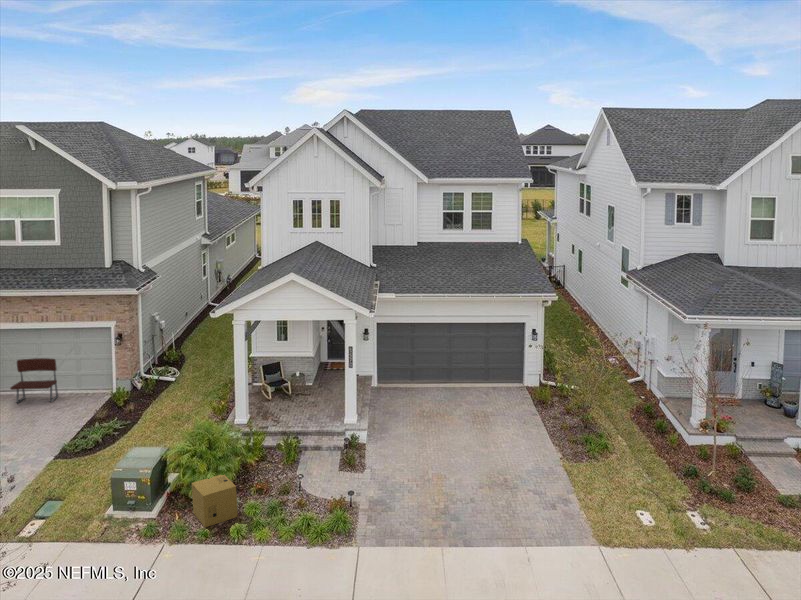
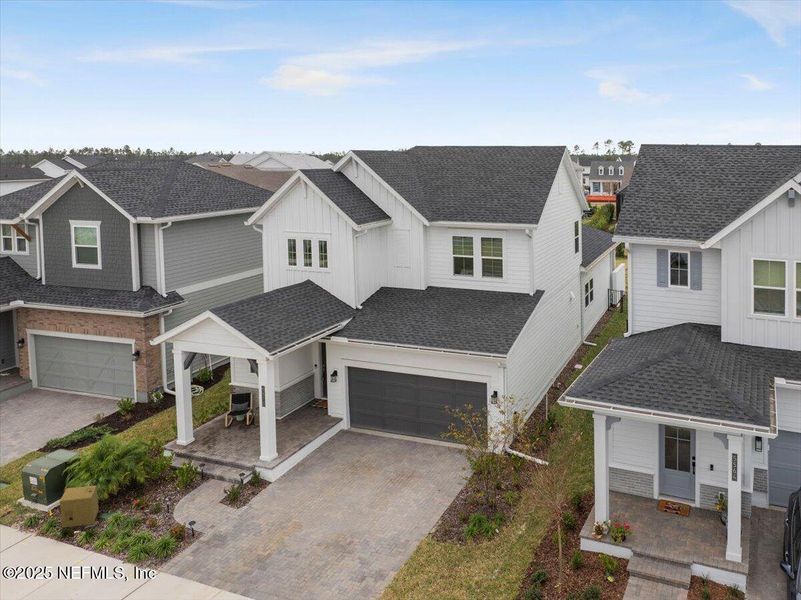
bench: present [10,358,58,403] -> none [56,363,93,401]

